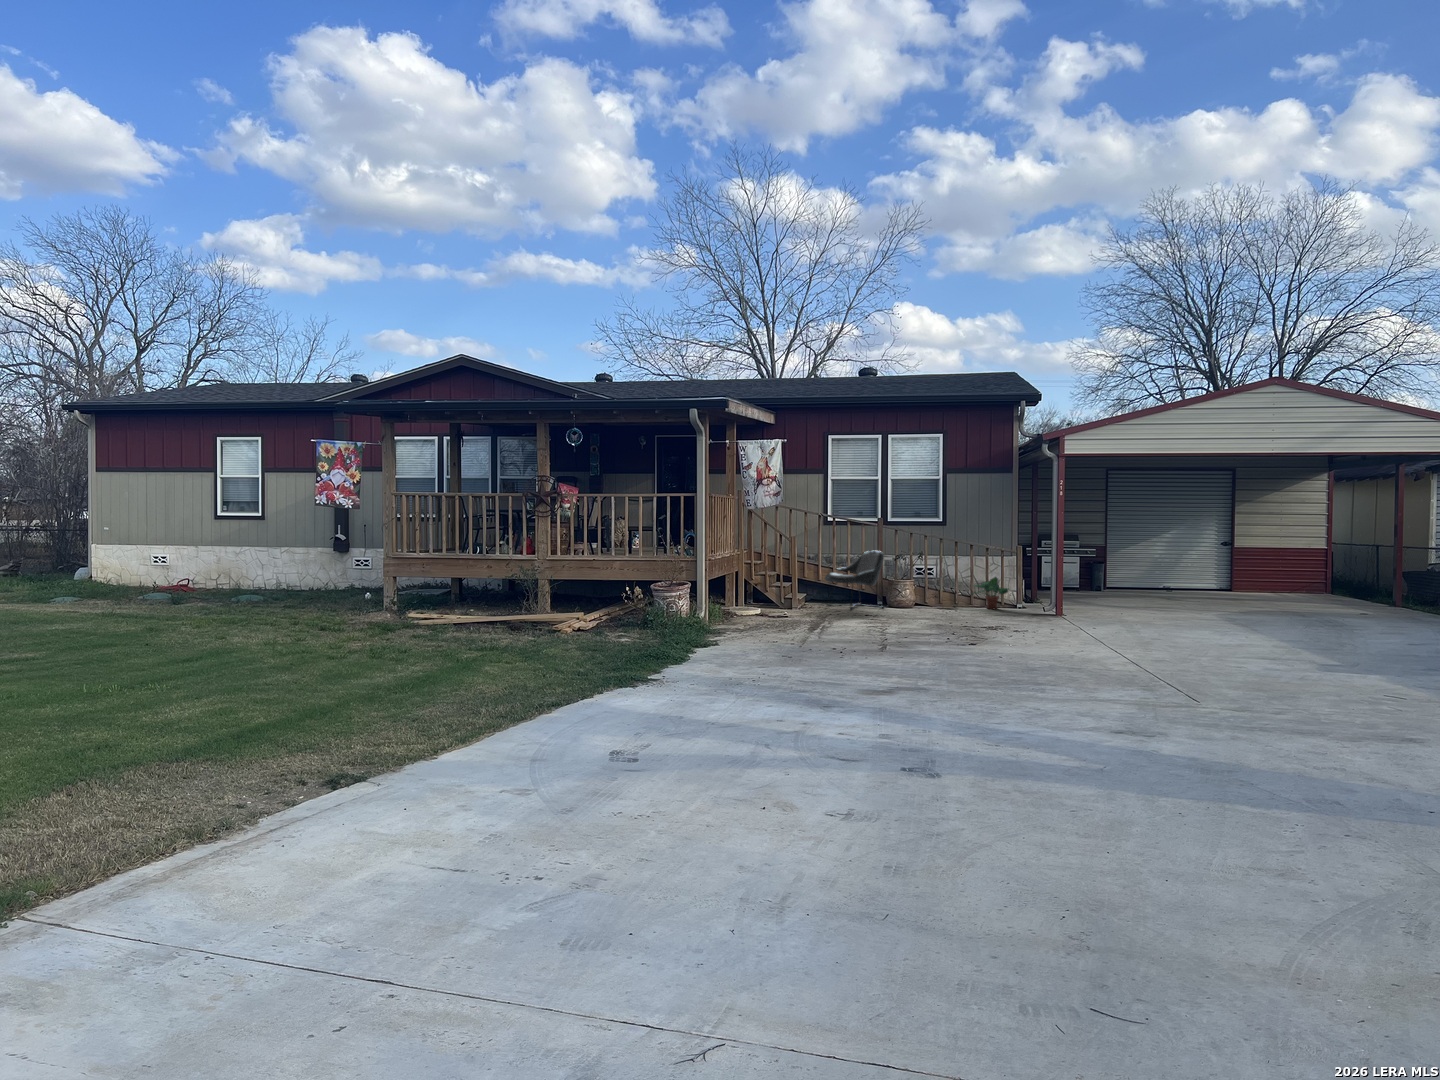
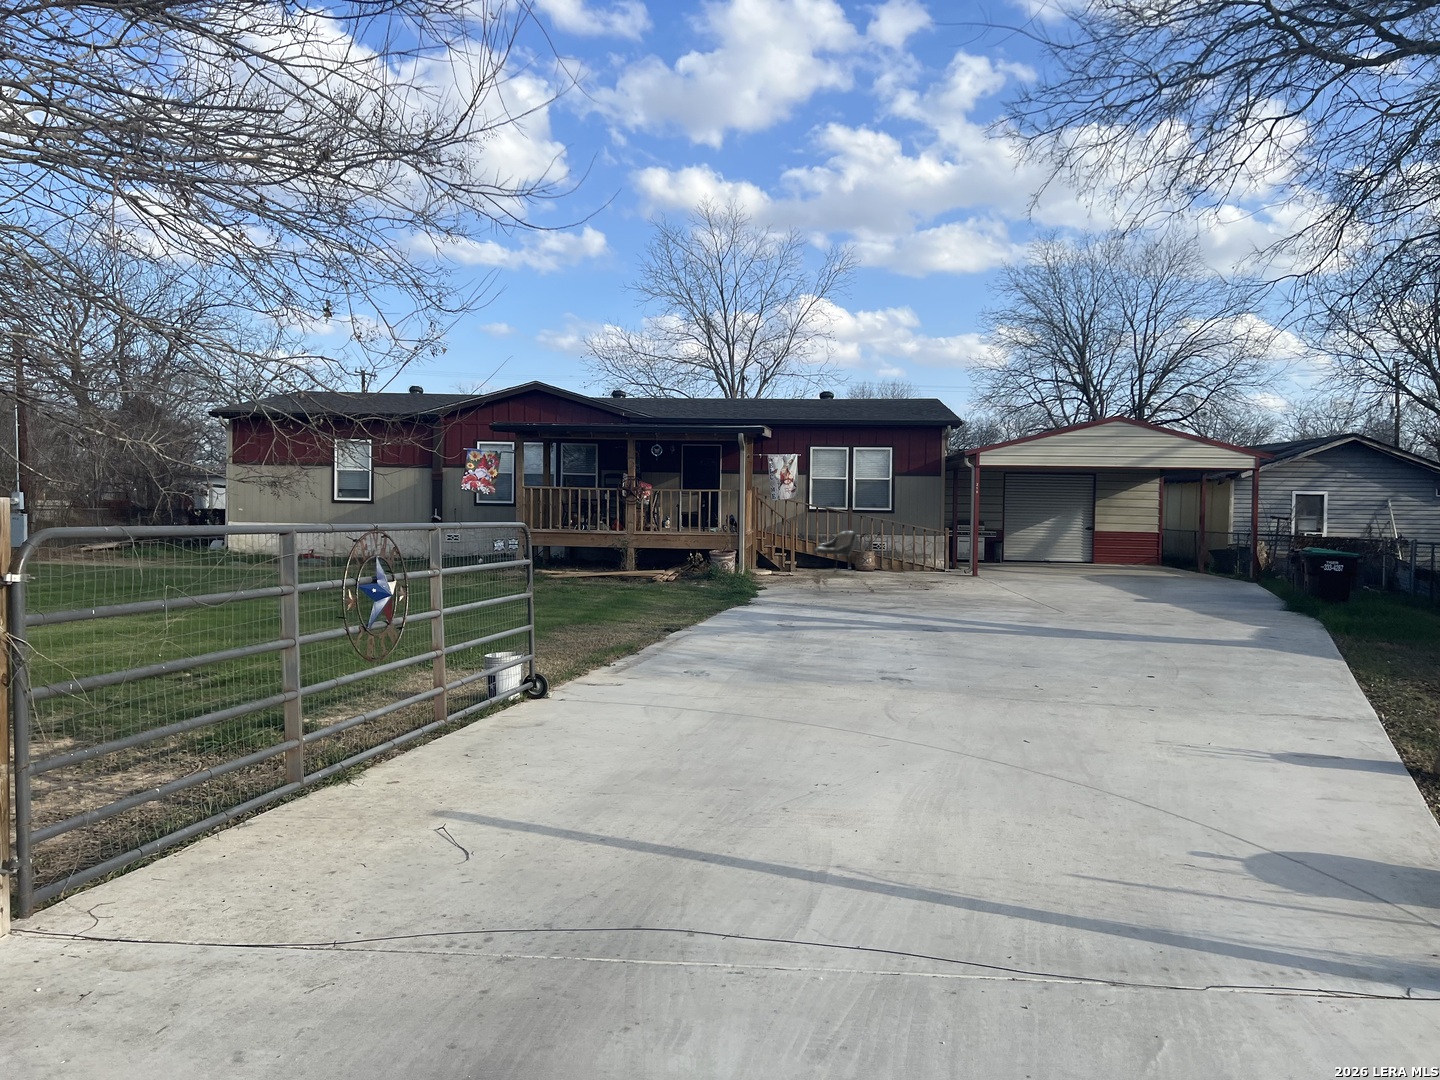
potted plant: present [975,577,1009,609] -> none [915,550,949,573]

